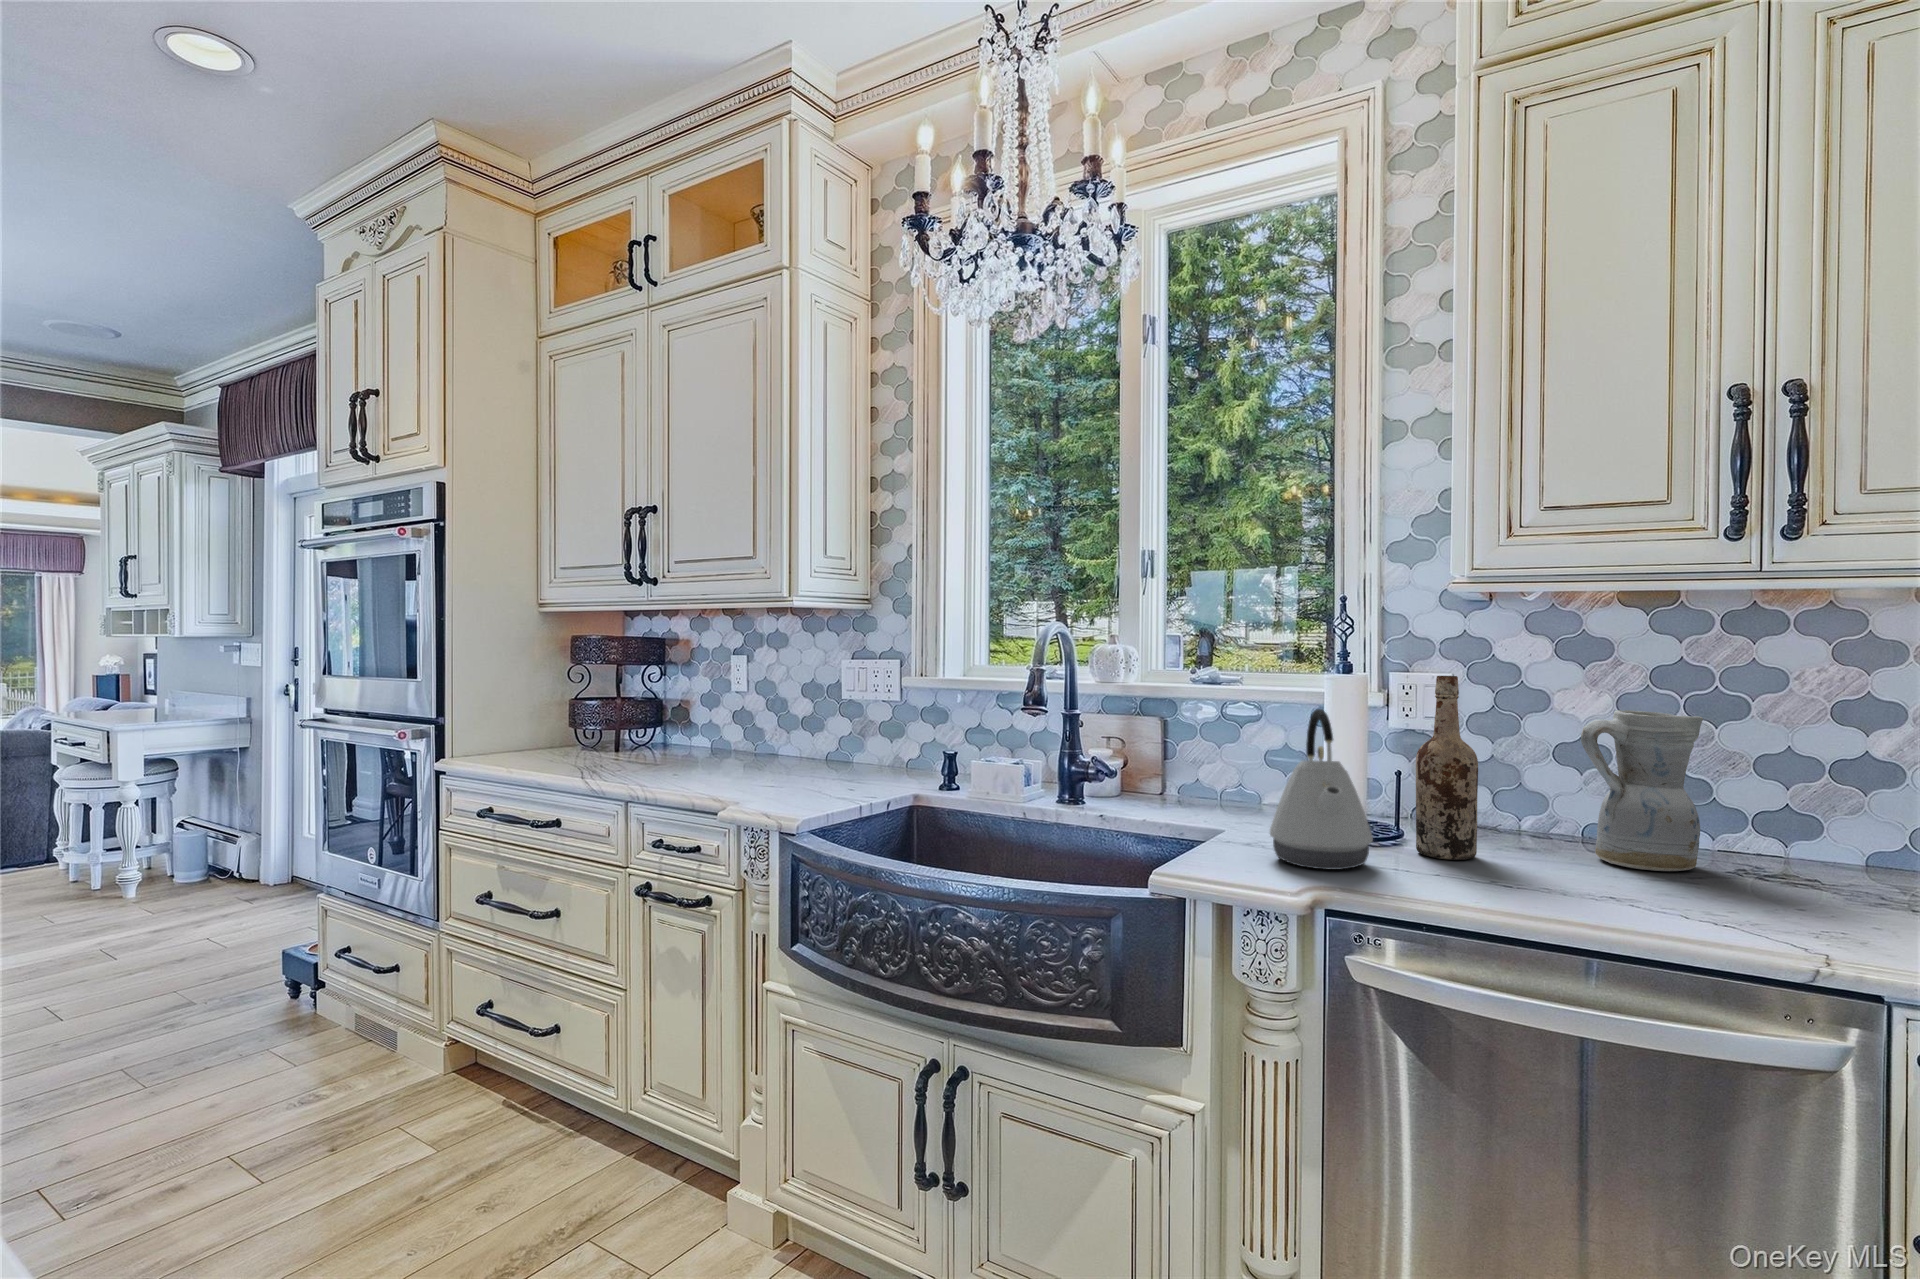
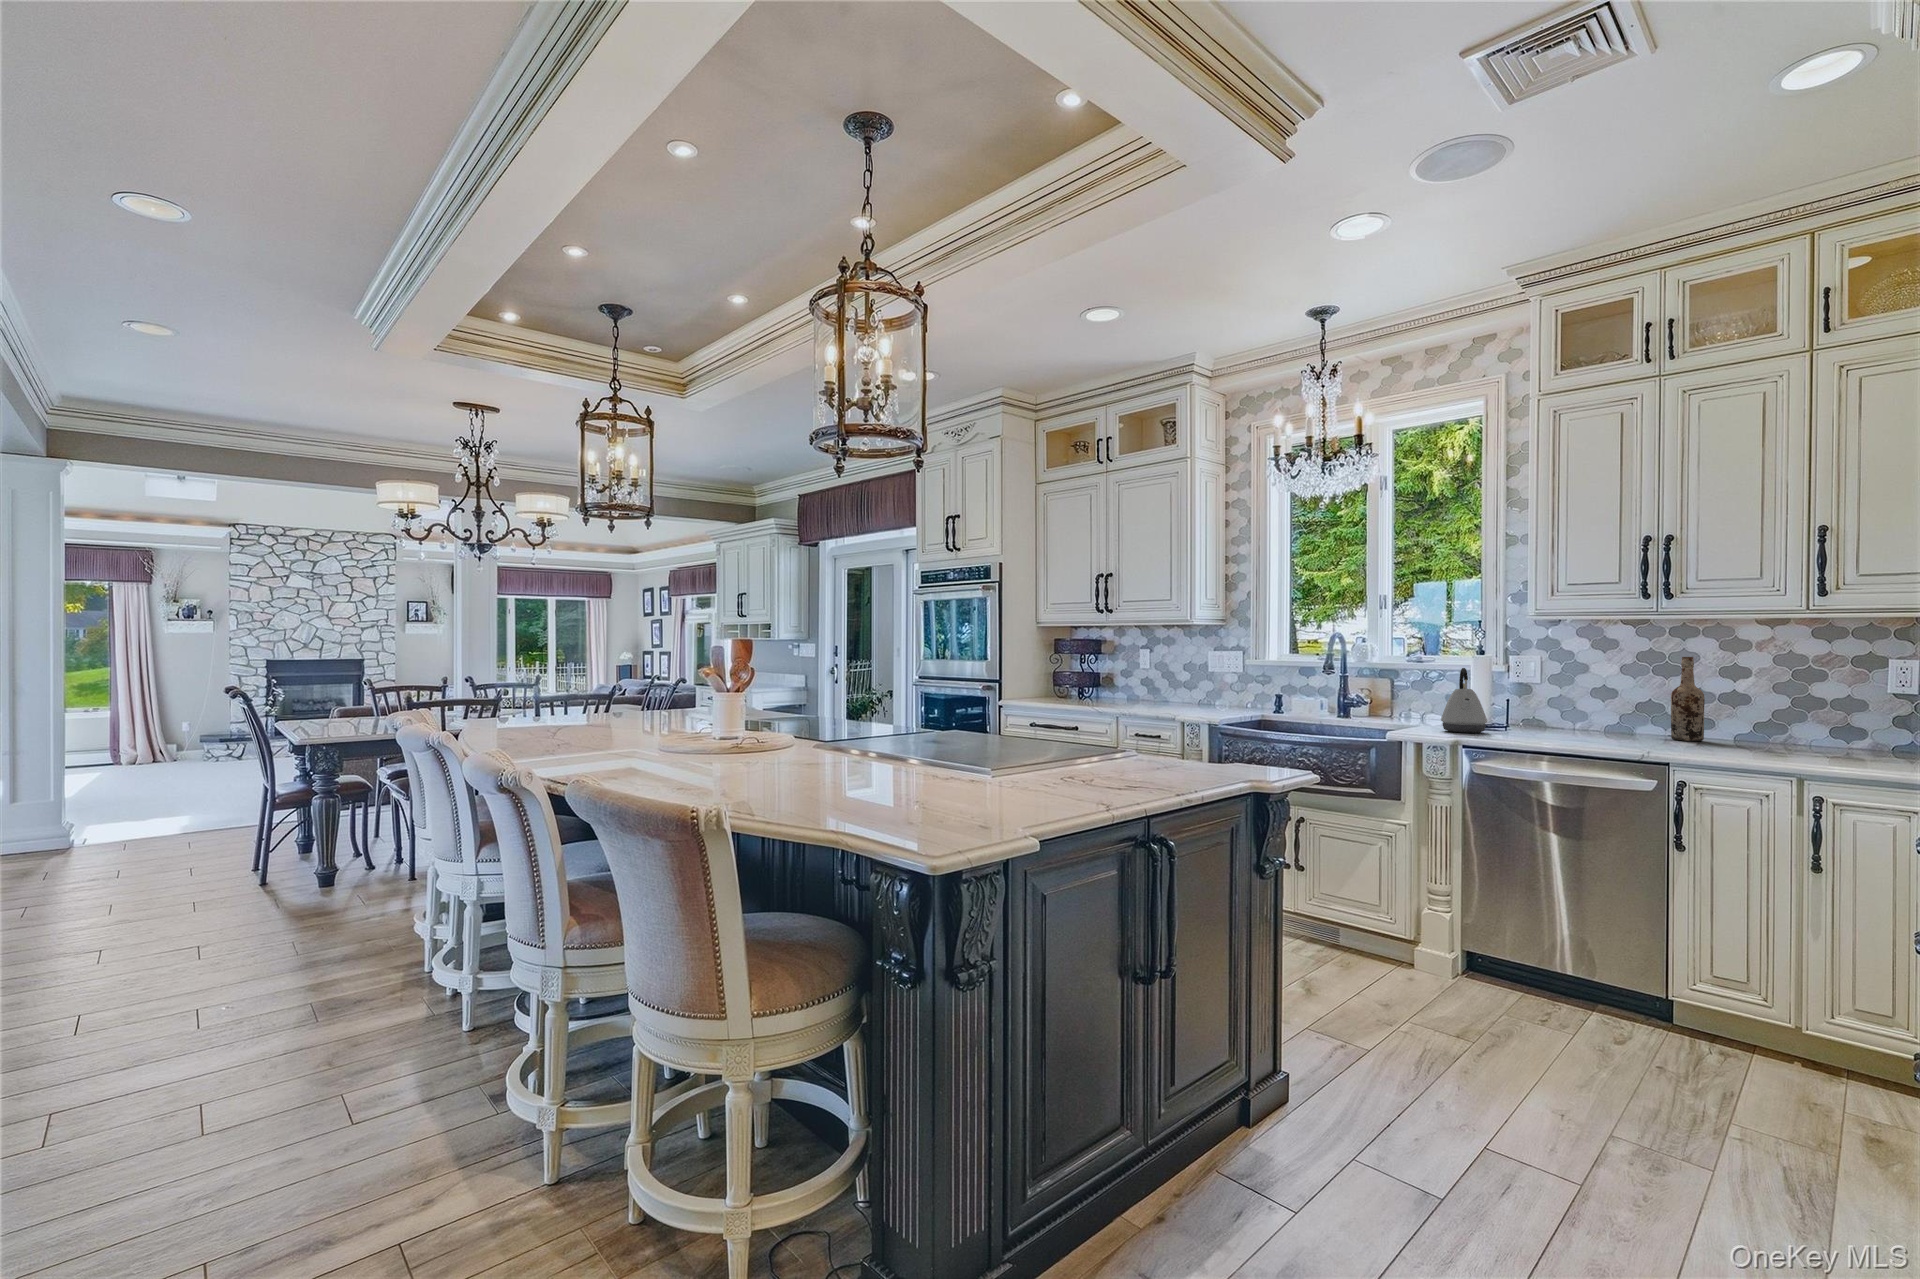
wine bottle: present [1416,676,1478,860] -> present [1671,657,1705,741]
ceramic pitcher: present [1581,710,1703,871] -> none [1589,670,1646,738]

